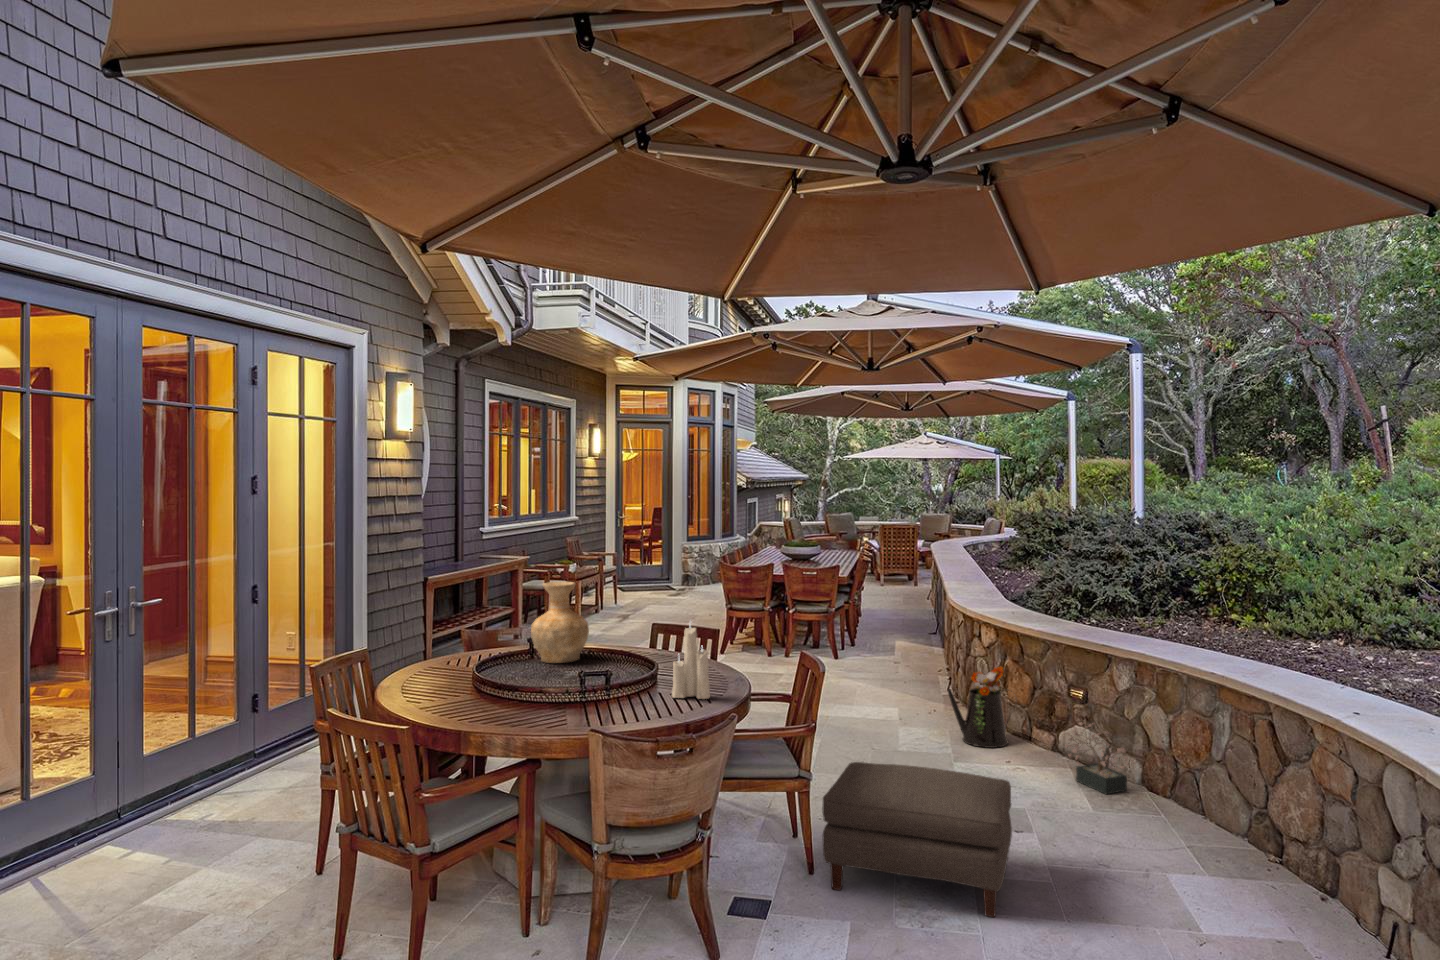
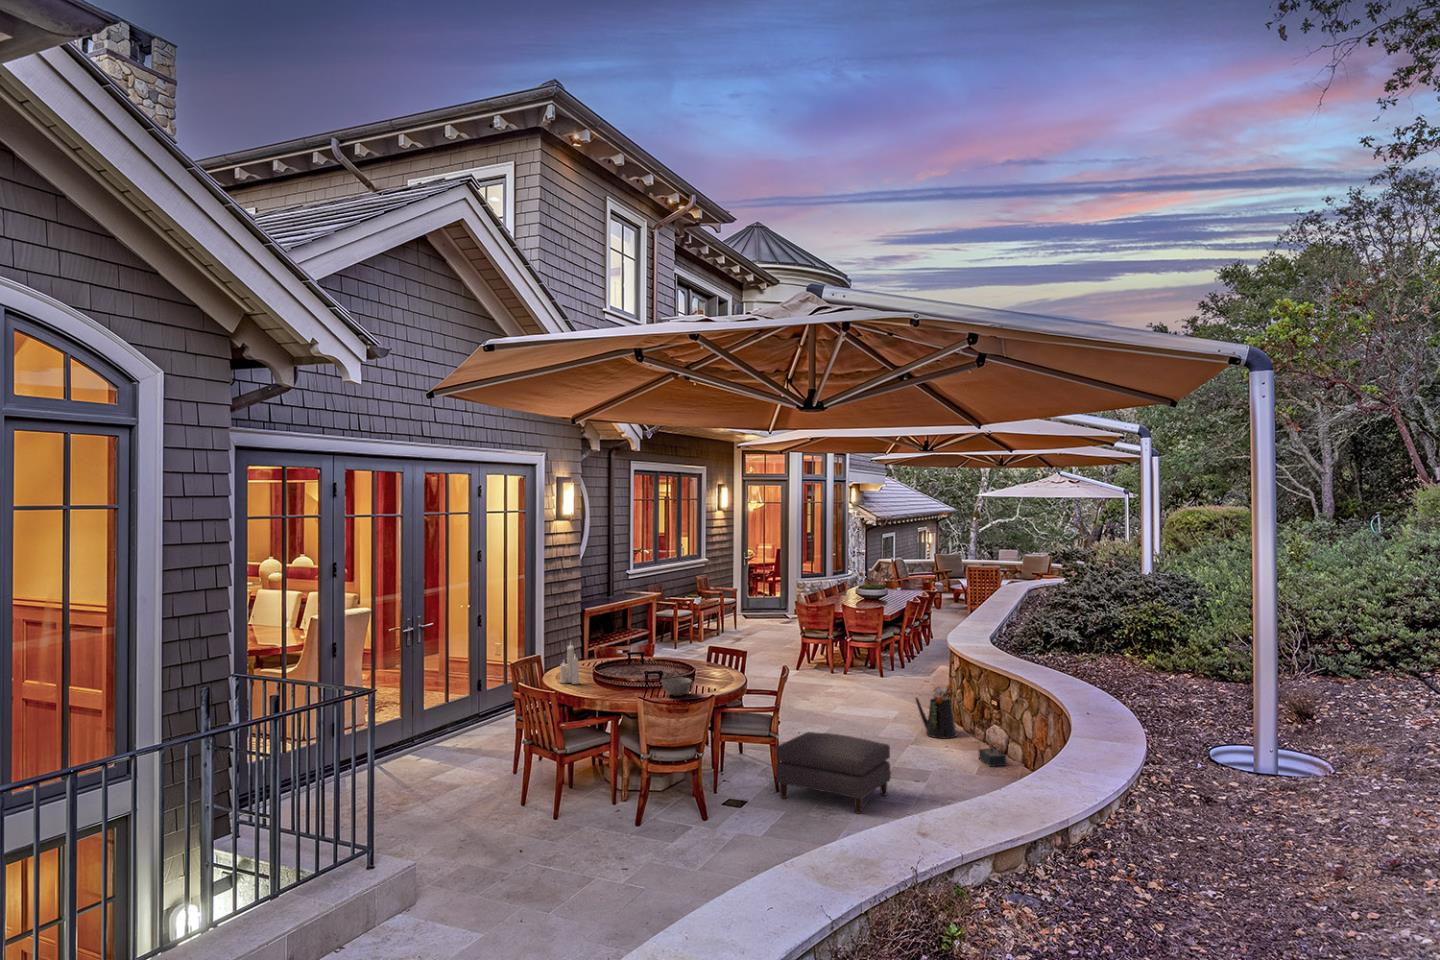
vase: present [531,581,589,663] -> none [629,620,662,668]
candle: present [672,627,710,699] -> present [560,646,580,684]
bowl: none [618,681,677,718] -> present [661,677,692,696]

